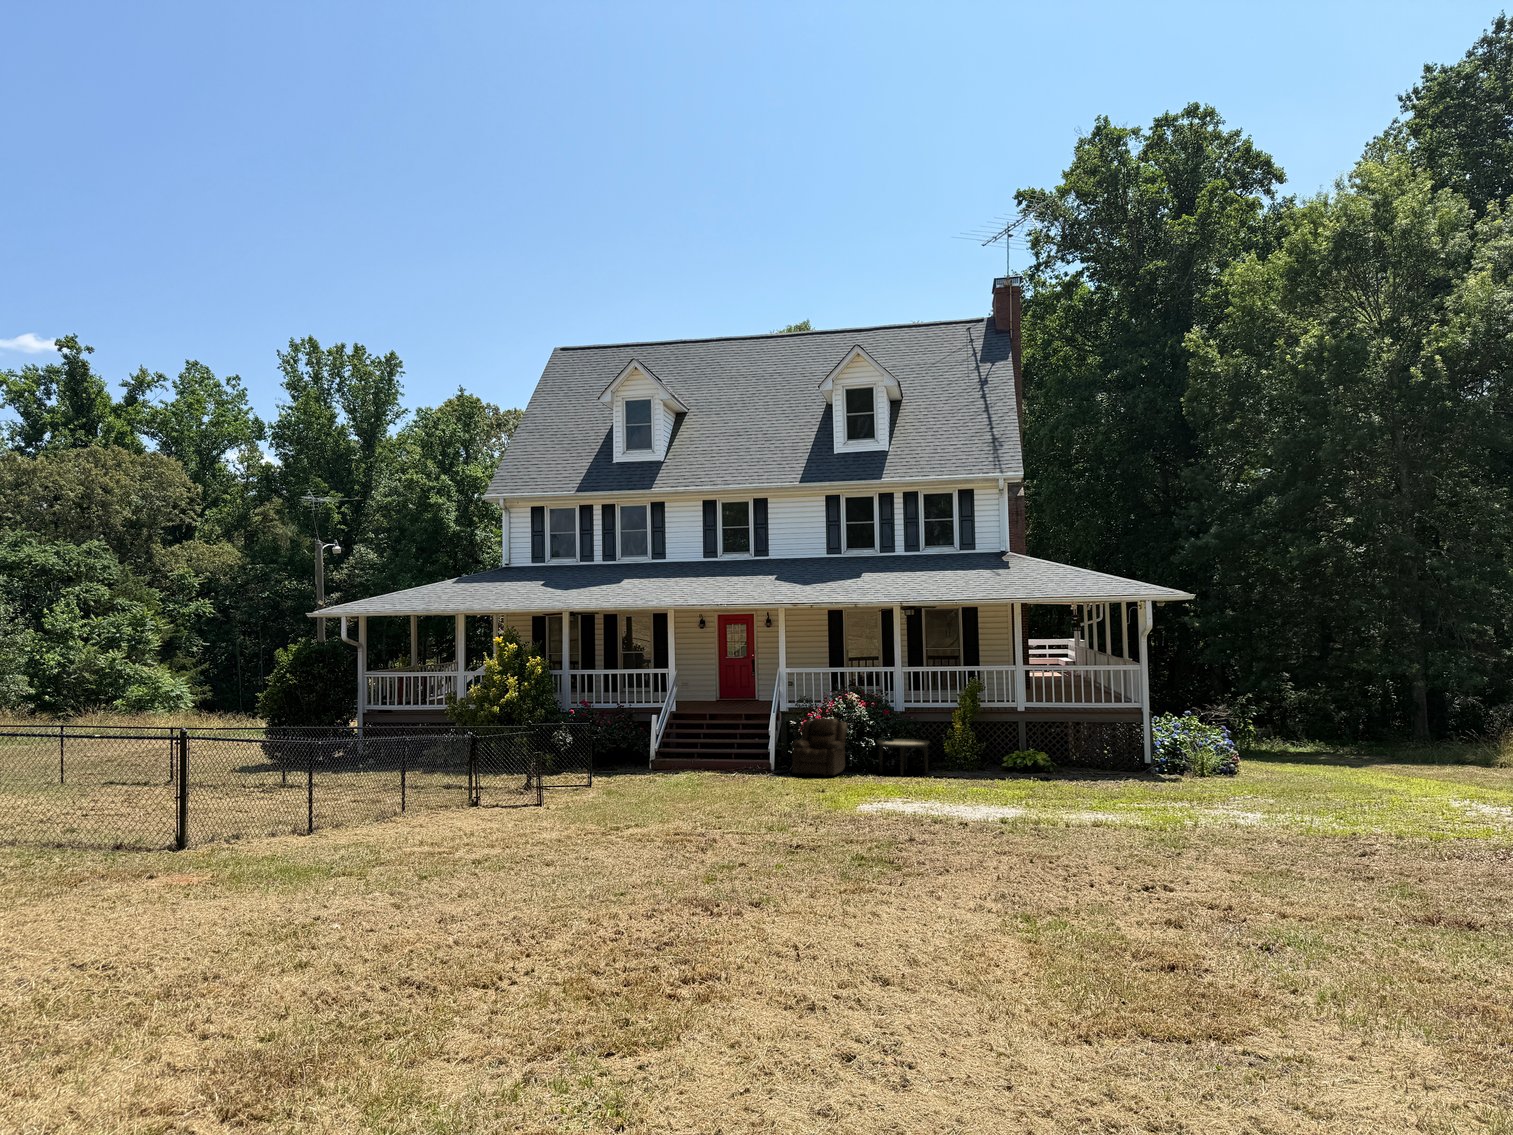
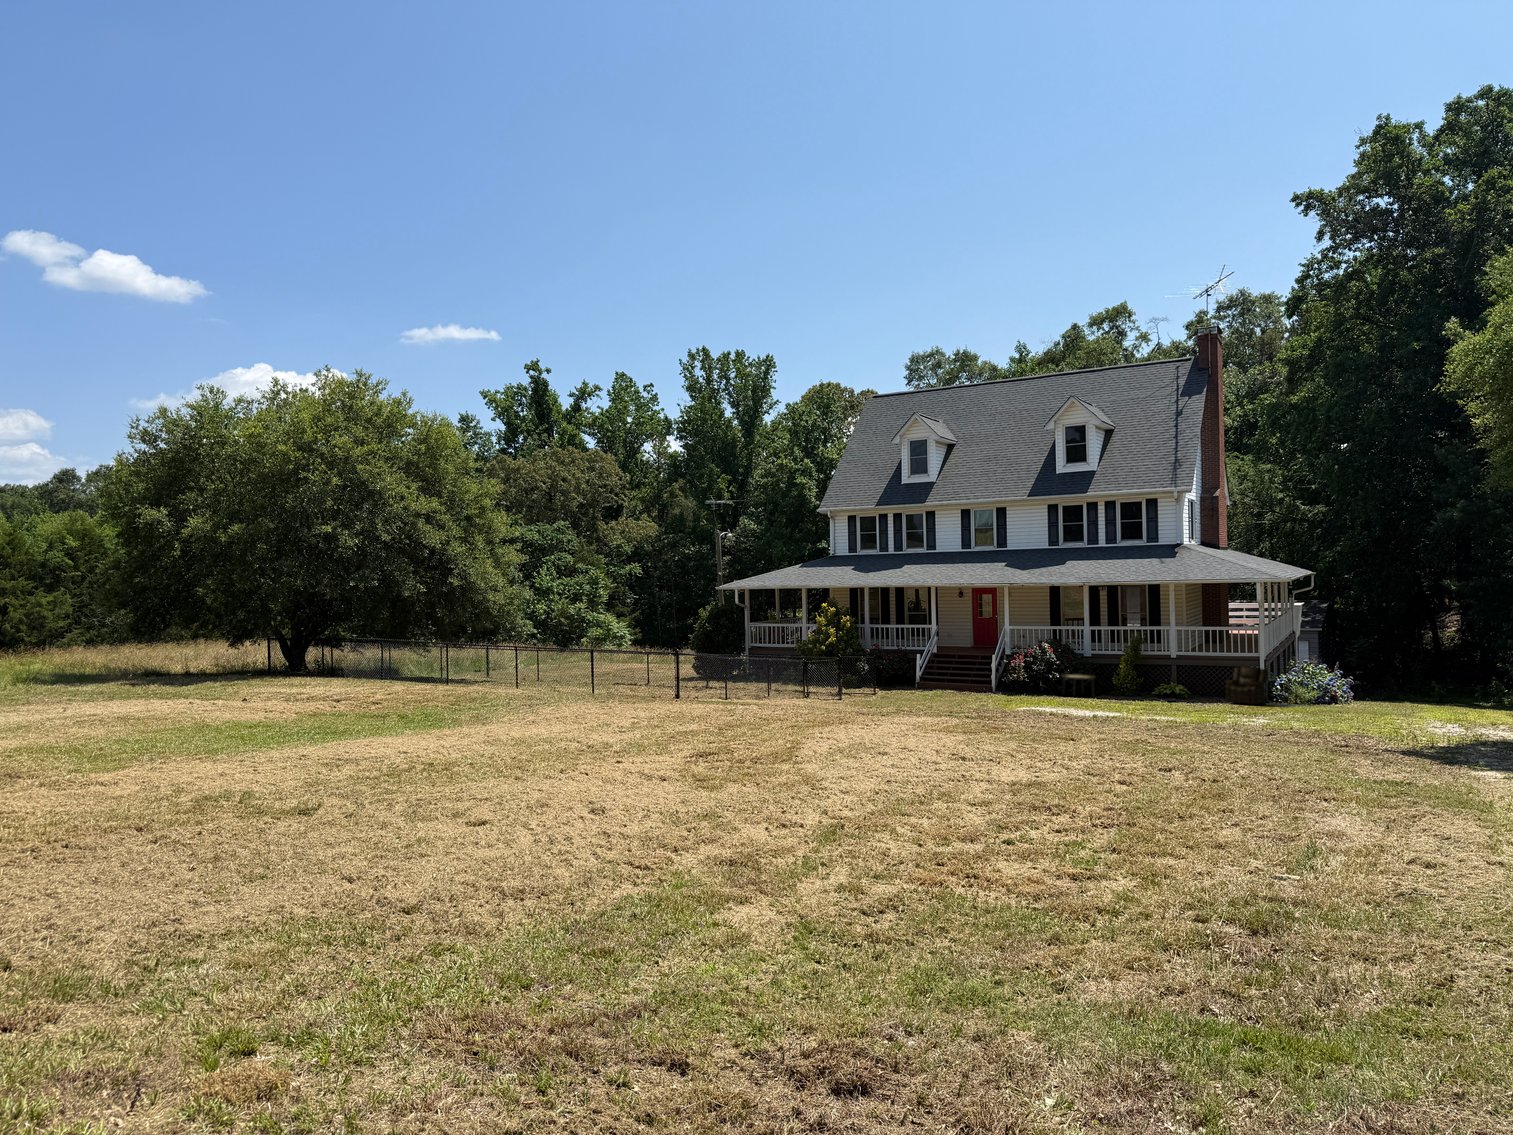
chair: present [792,718,848,777] -> present [1226,666,1268,705]

